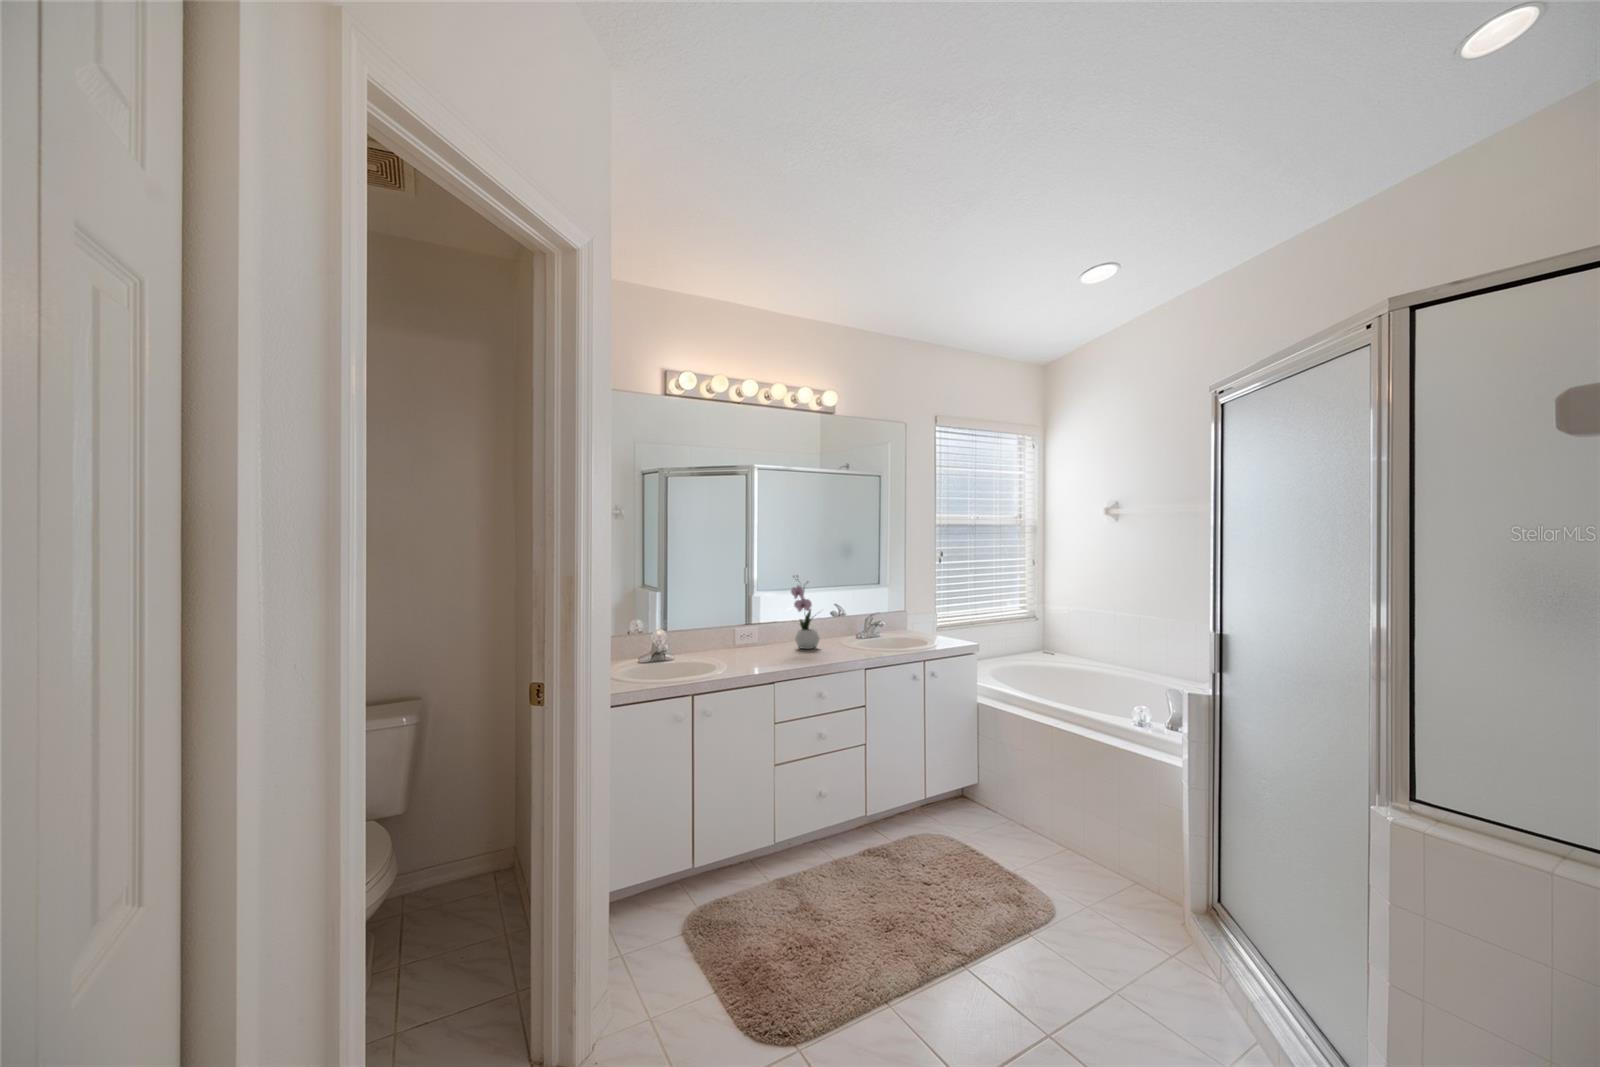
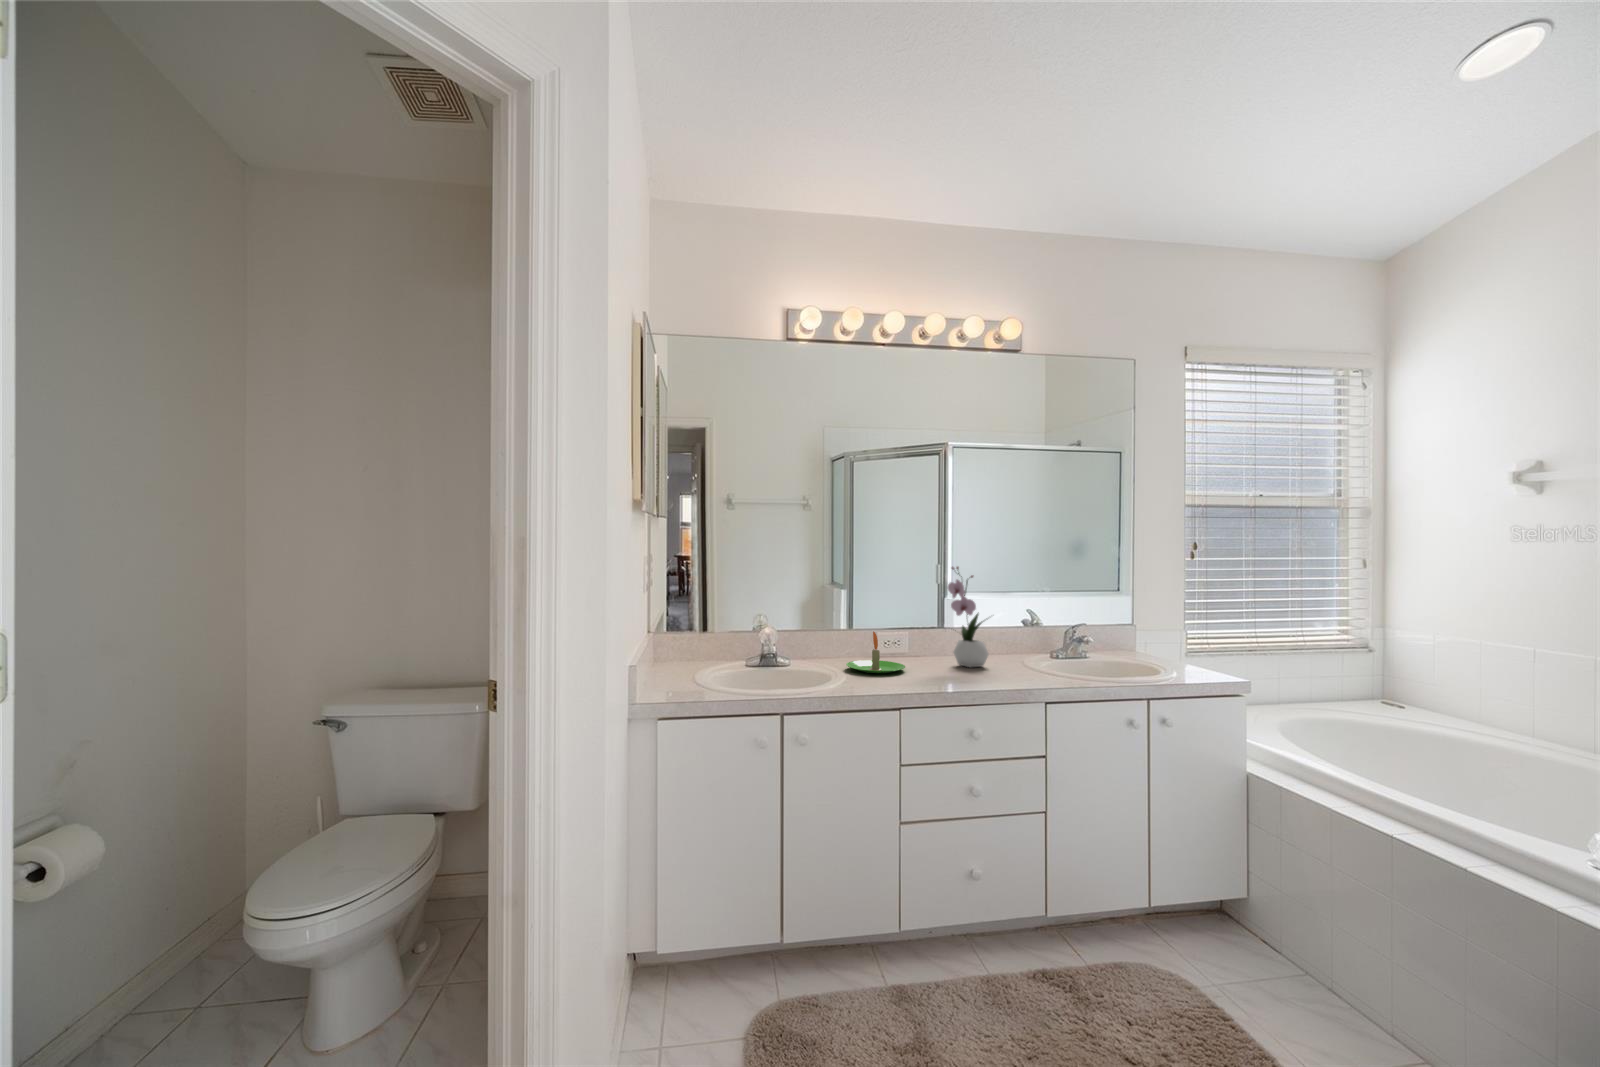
candle: none [720,627,766,659] -> present [846,631,905,673]

